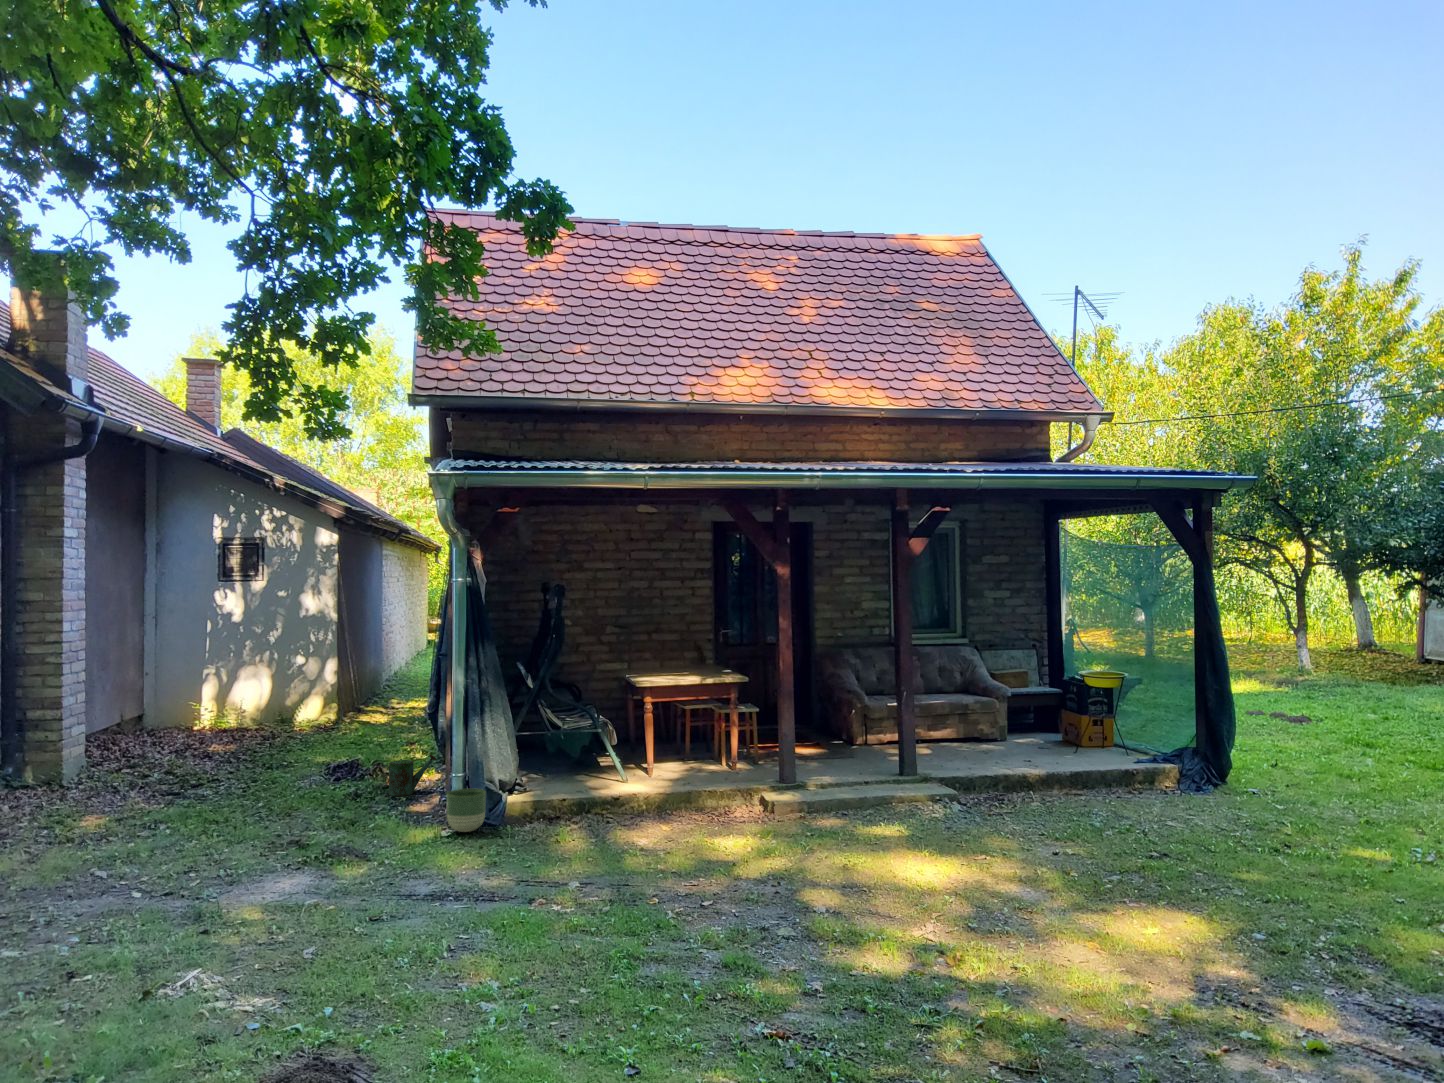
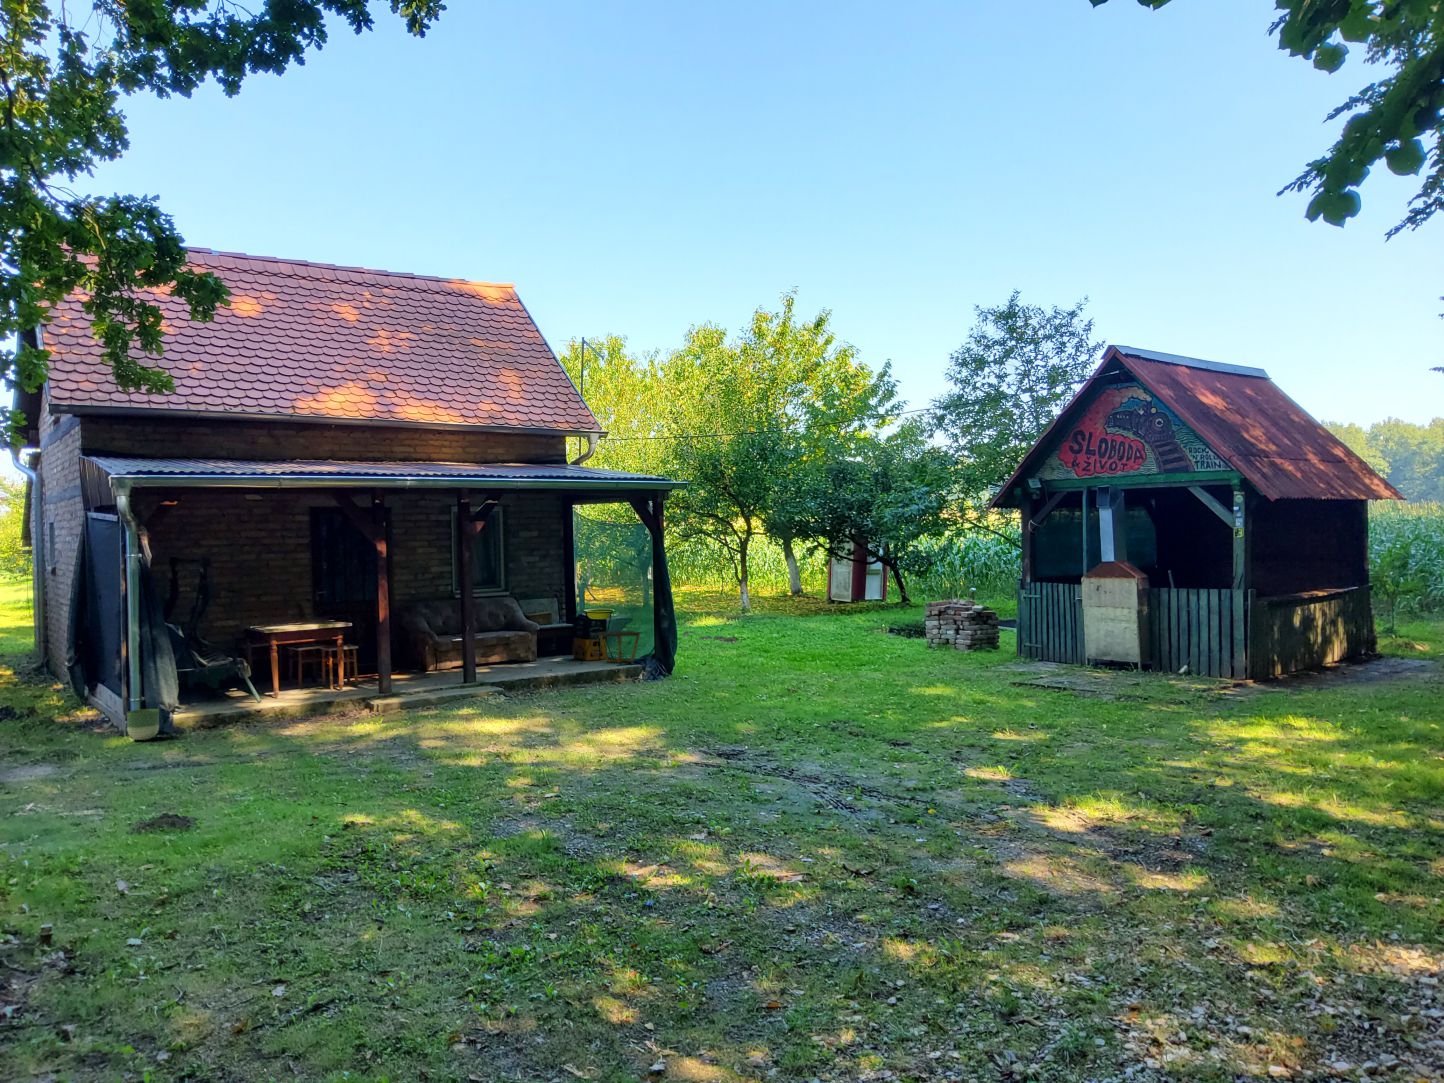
side table: none [1100,707,1173,759] -> present [598,631,640,663]
watering can: present [380,754,436,796] -> none [38,696,89,730]

